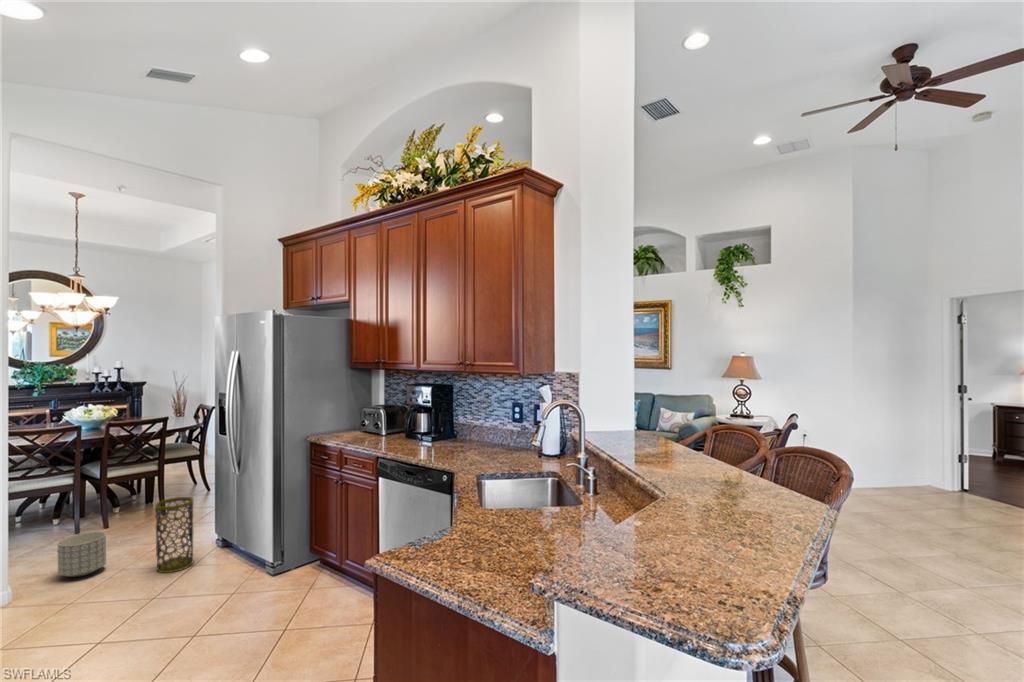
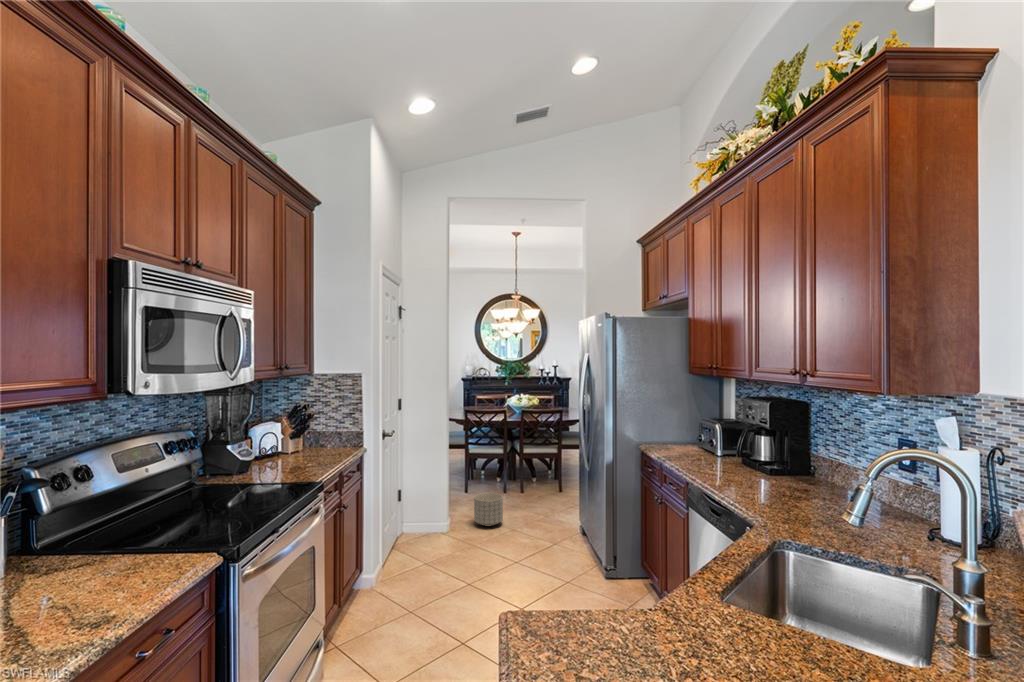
trash can: present [155,497,194,573] -> none [528,480,556,545]

